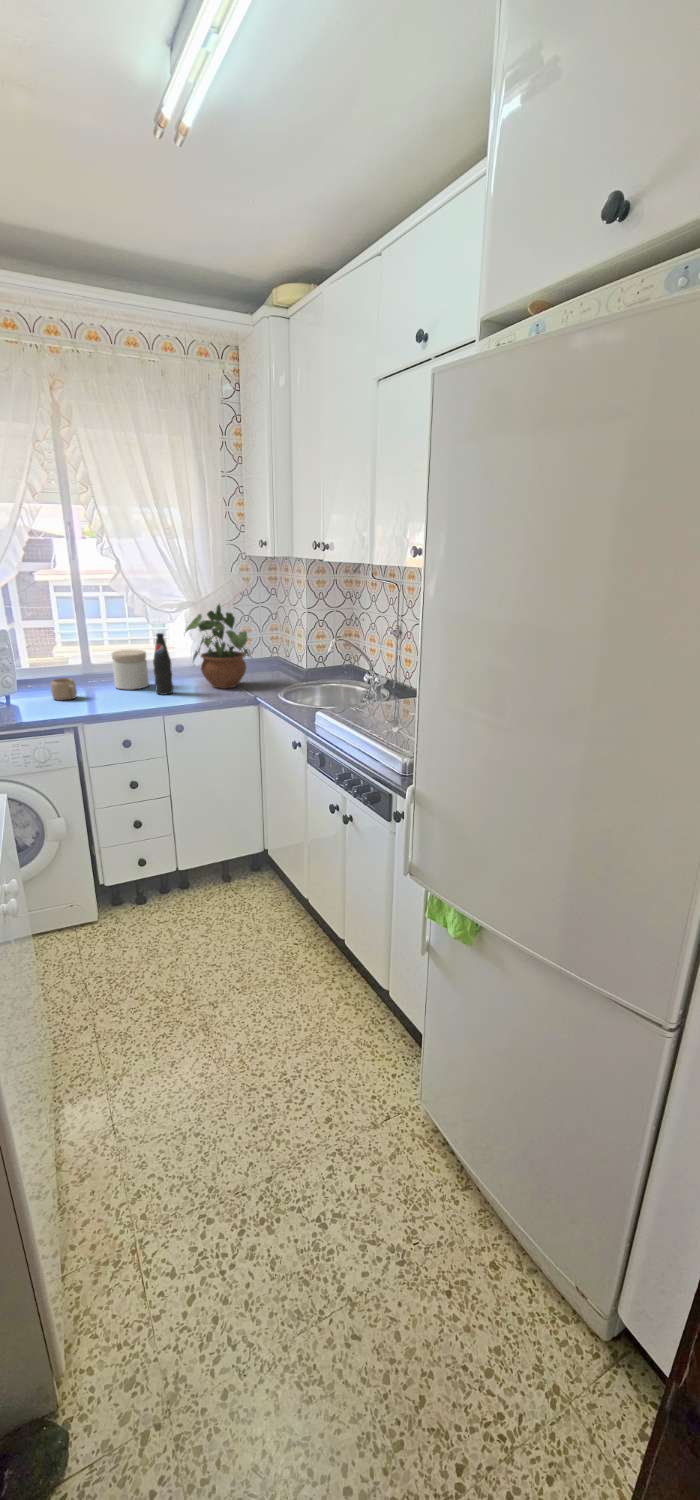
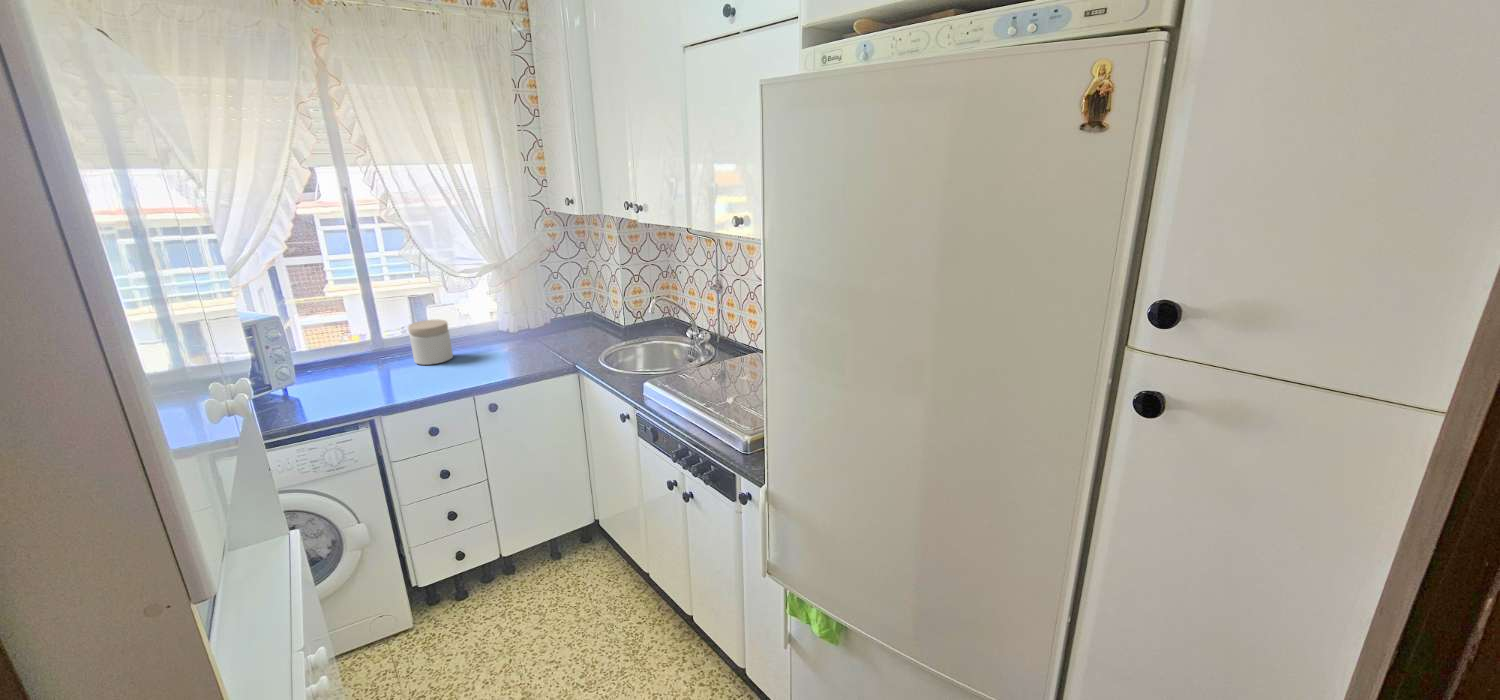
potted plant: present [185,605,249,689] -> none [489,264,564,355]
bottle: present [153,633,173,695] -> none [457,303,481,369]
mug: present [51,678,77,700] -> none [339,360,371,387]

